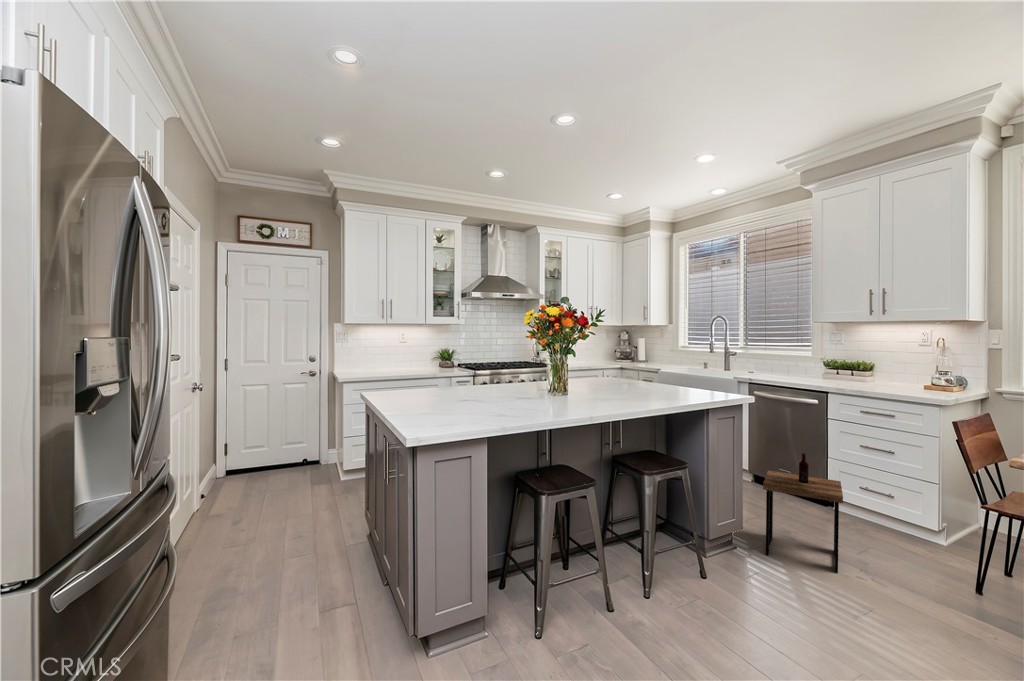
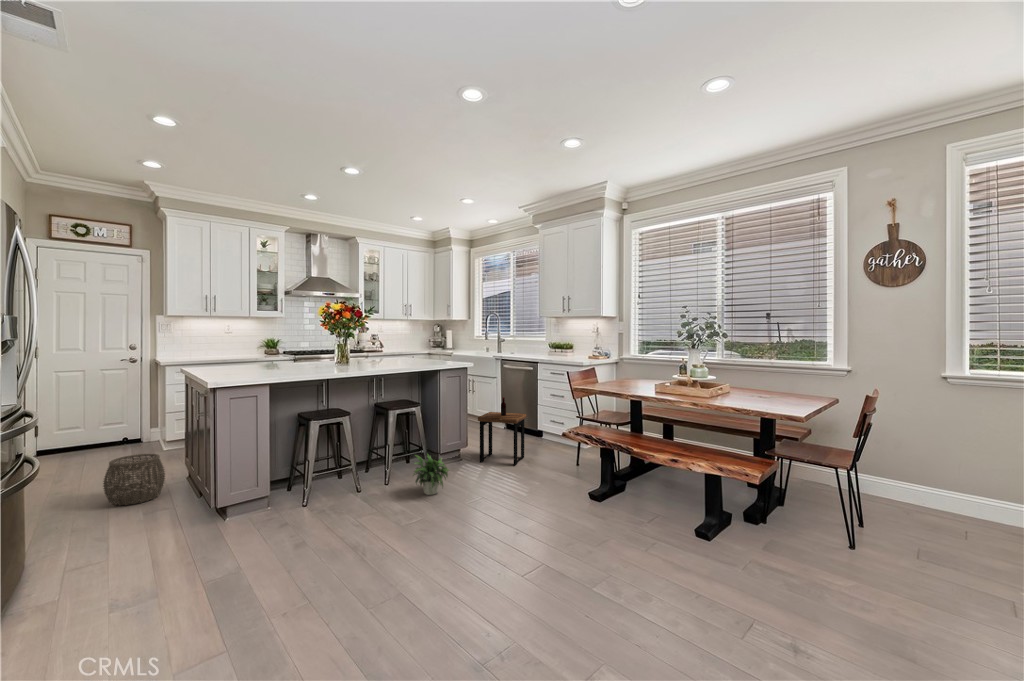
woven basket: none [275,509,345,586] -> present [103,454,165,506]
potted plant: none [690,555,772,637] -> present [413,454,449,495]

